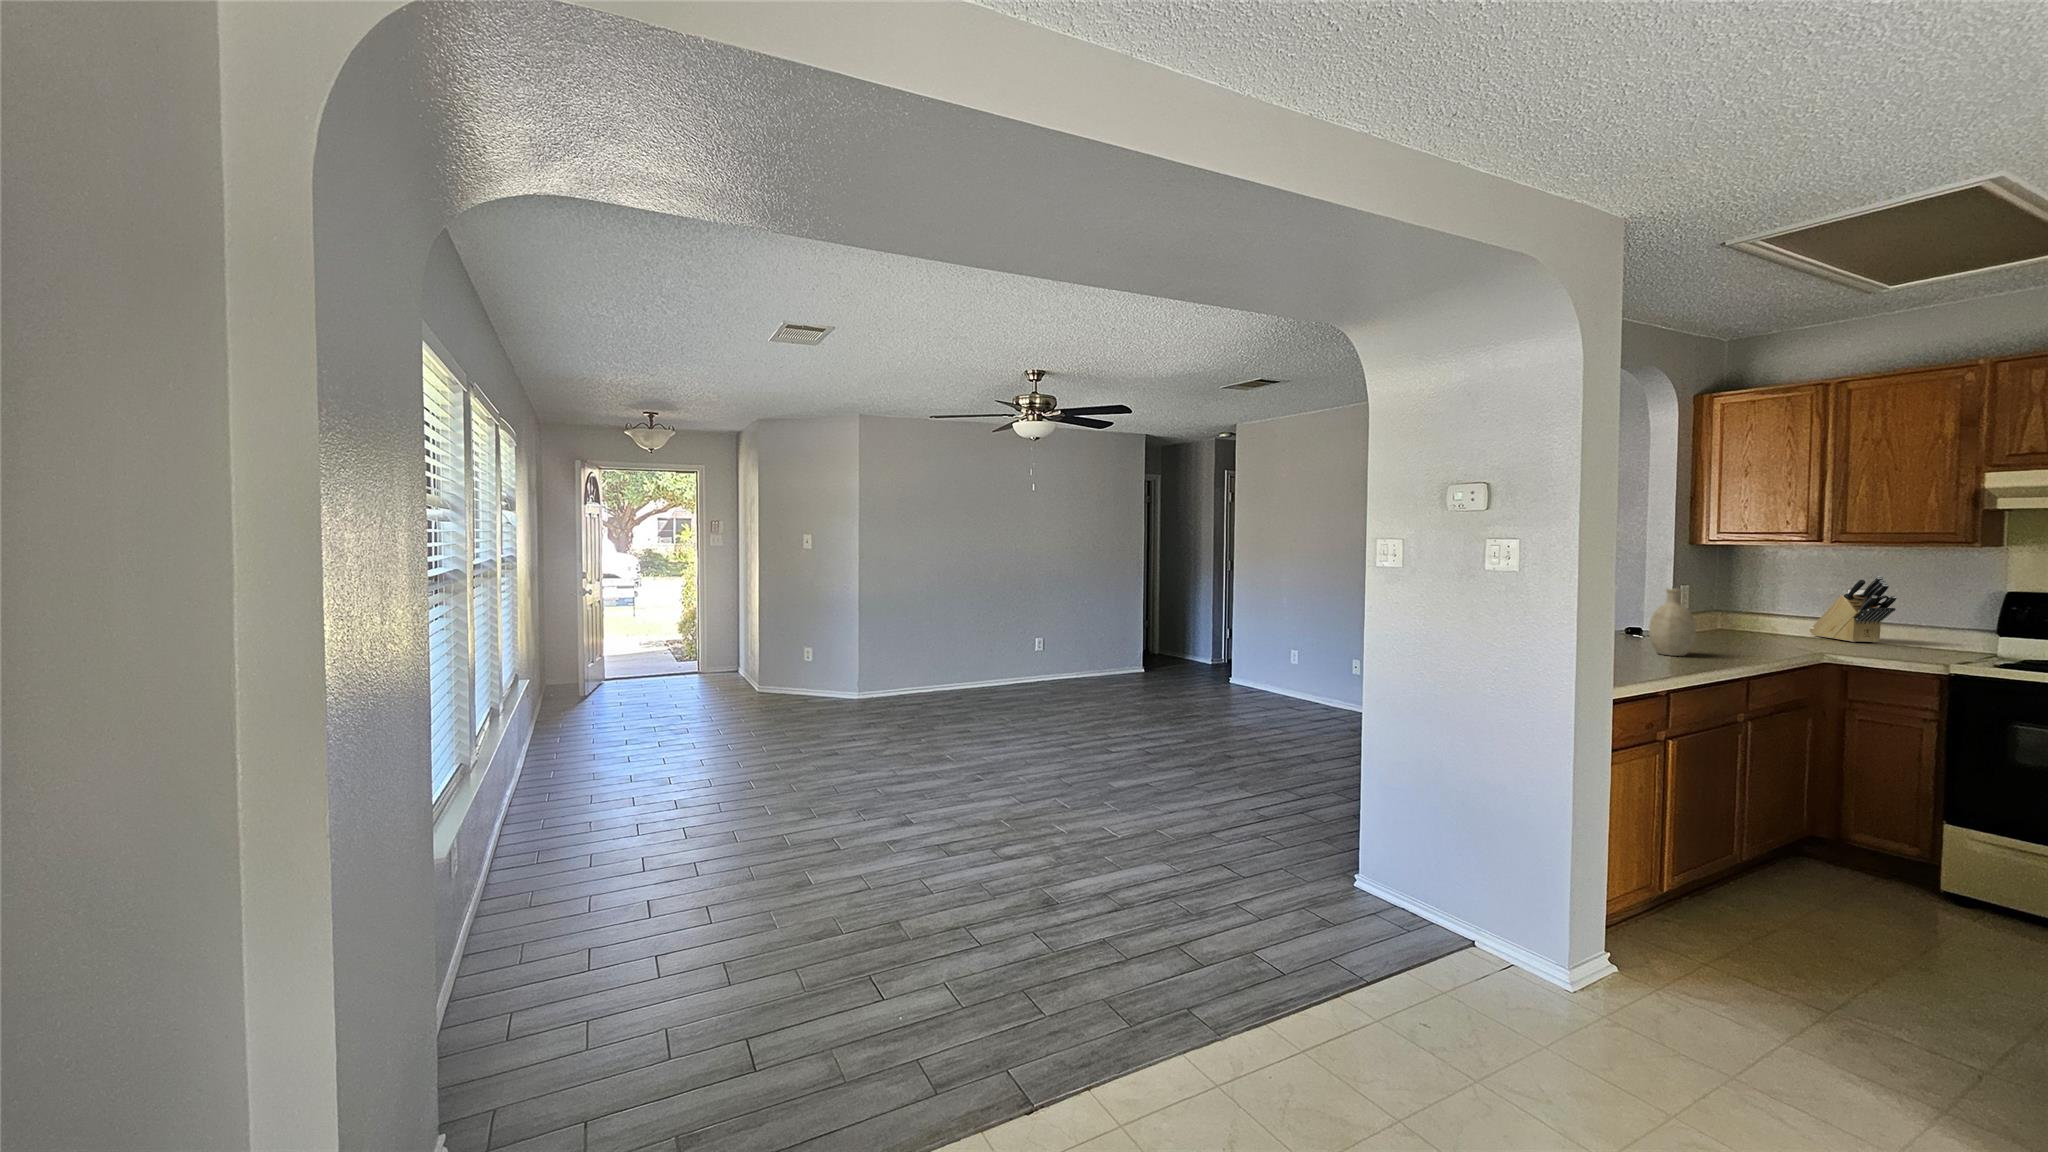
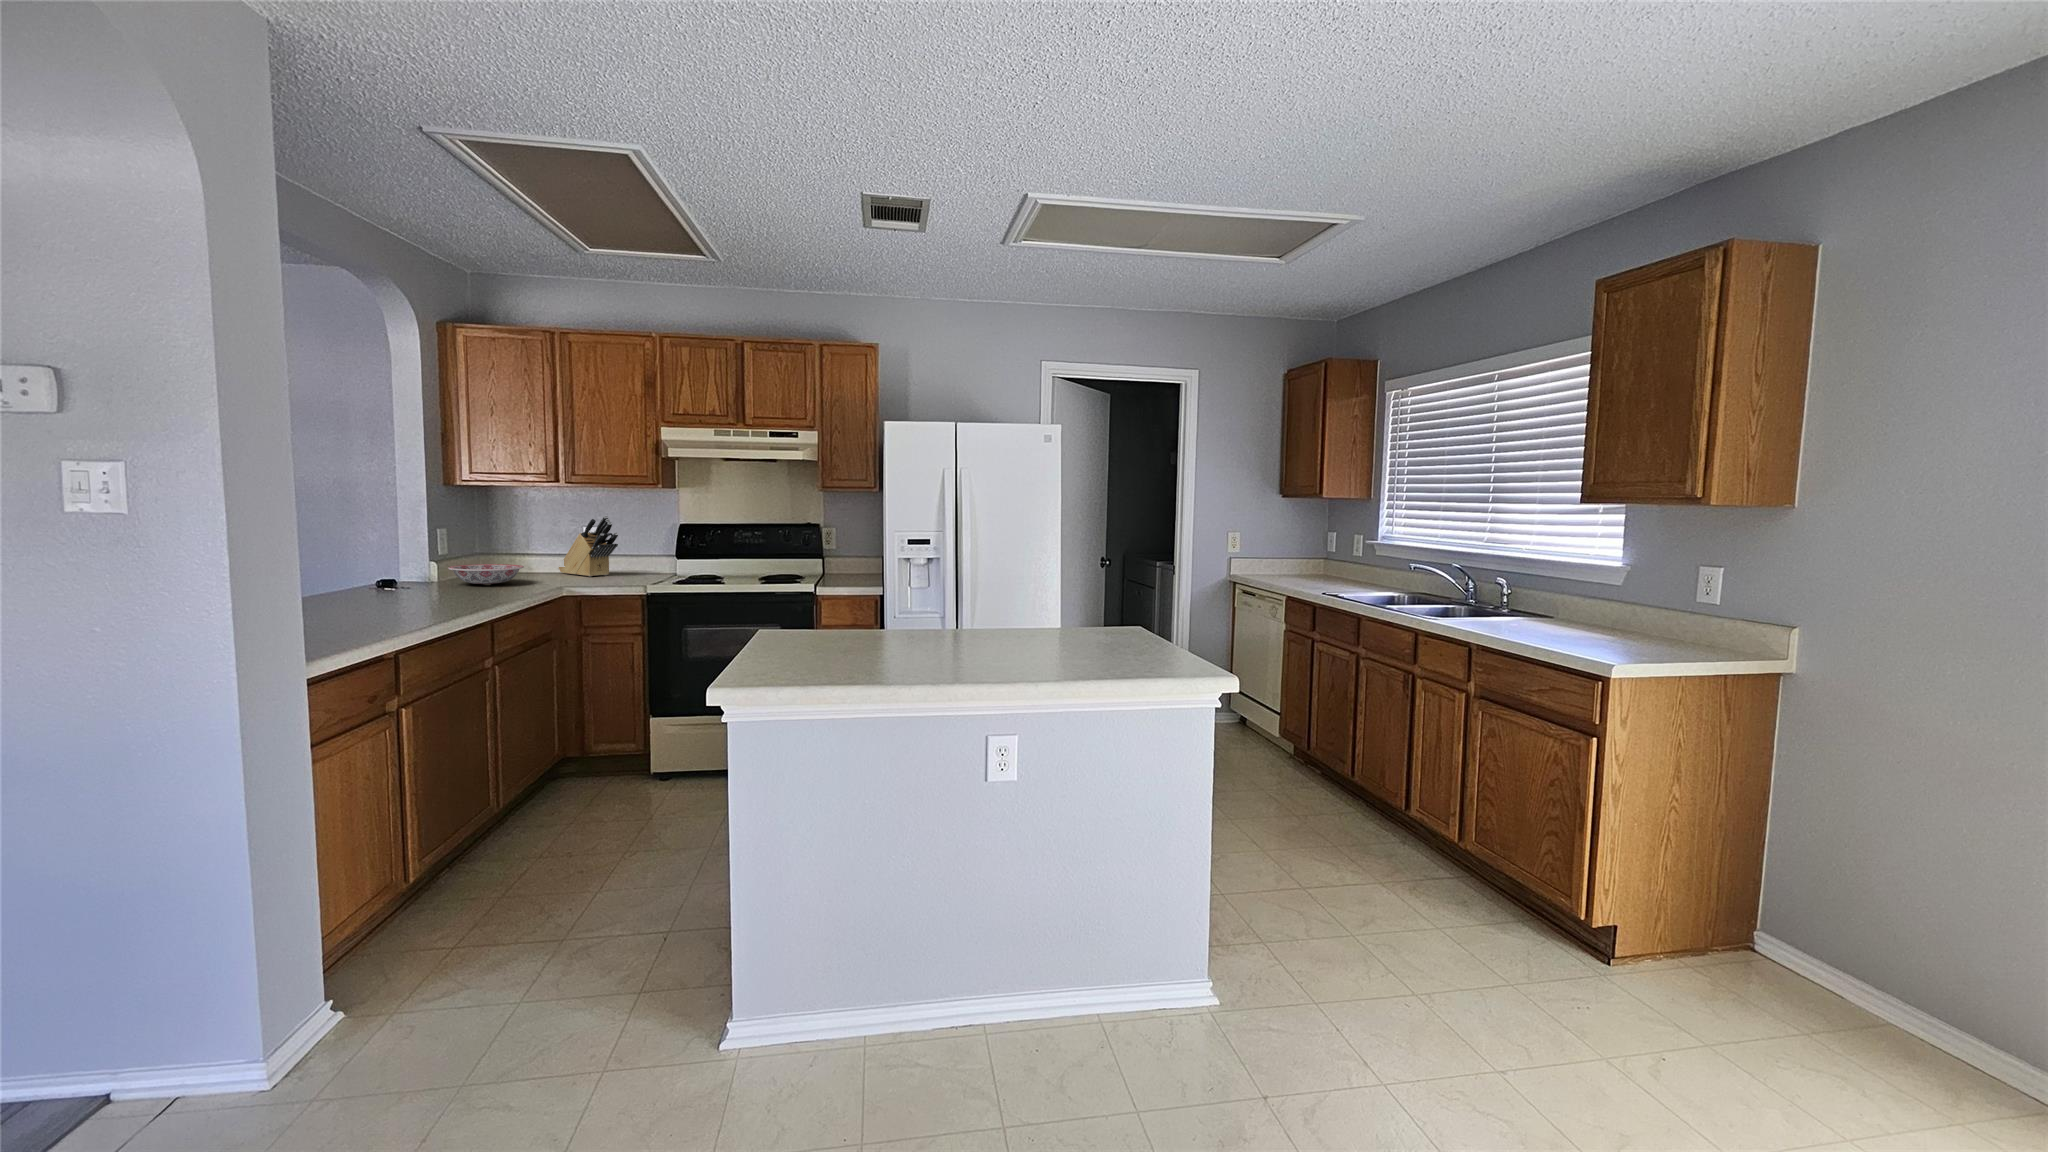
decorative vase: present [1649,589,1696,656] -> none [387,532,440,609]
ceramic bowl: none [1692,620,1773,641] -> present [448,564,524,585]

